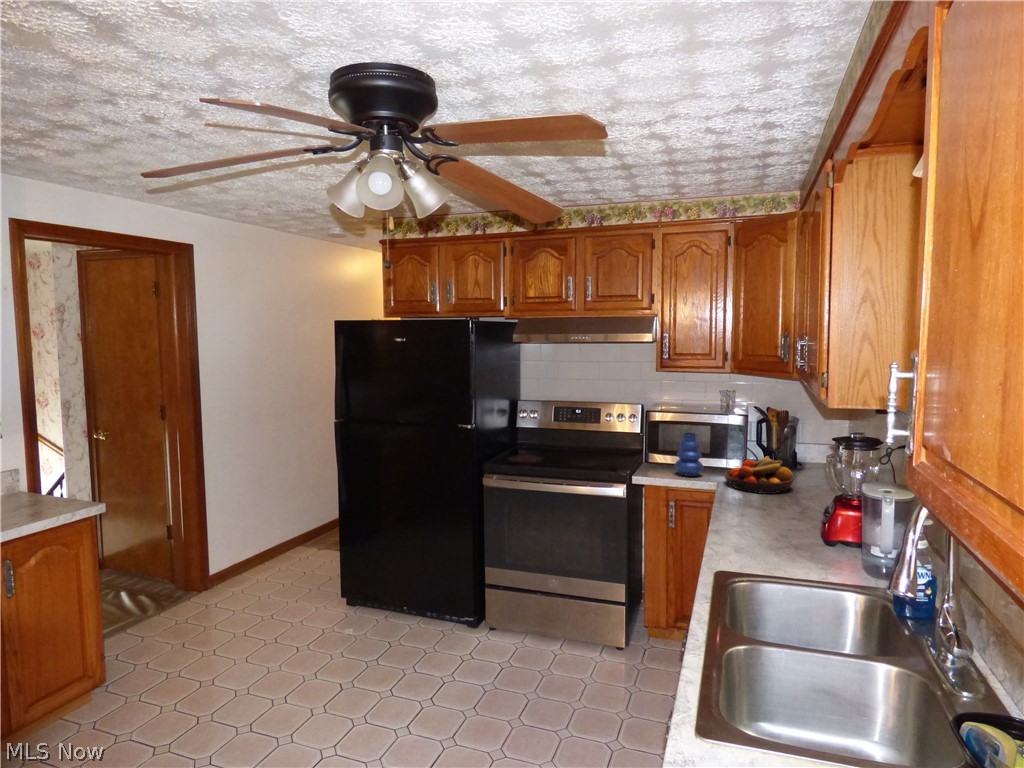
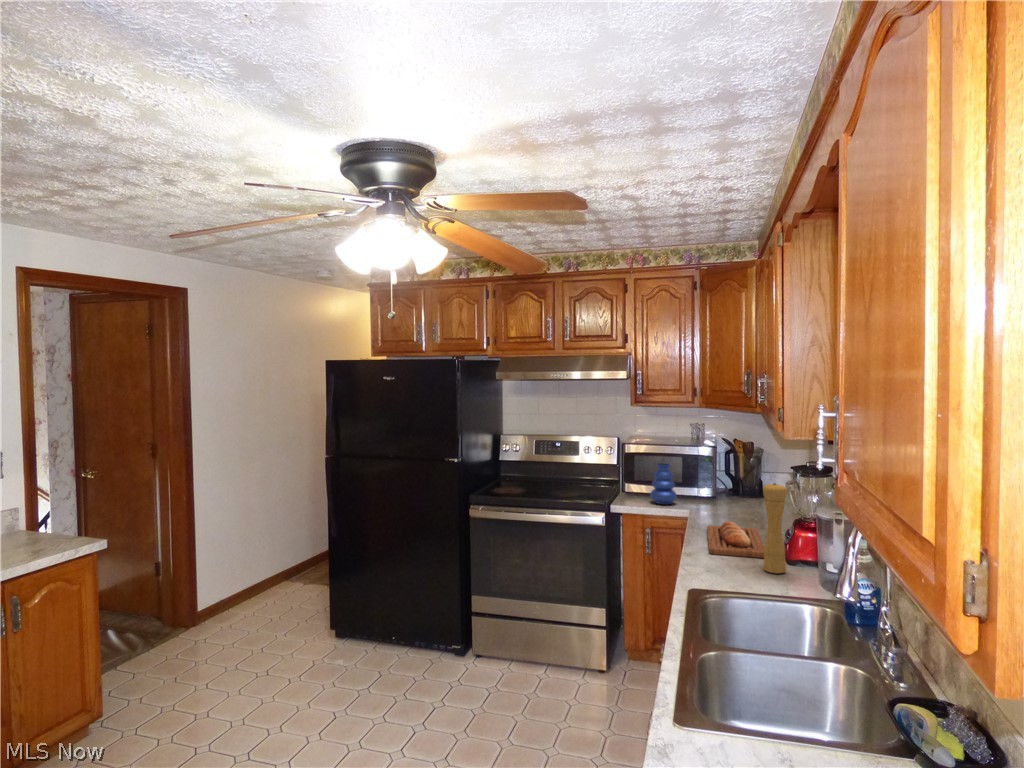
pepper mill: none [798,456,828,555] -> present [763,483,787,573]
fruit bowl: present [725,457,793,494] -> none [697,484,760,520]
bread loaf: none [736,496,802,538] -> present [707,521,764,558]

